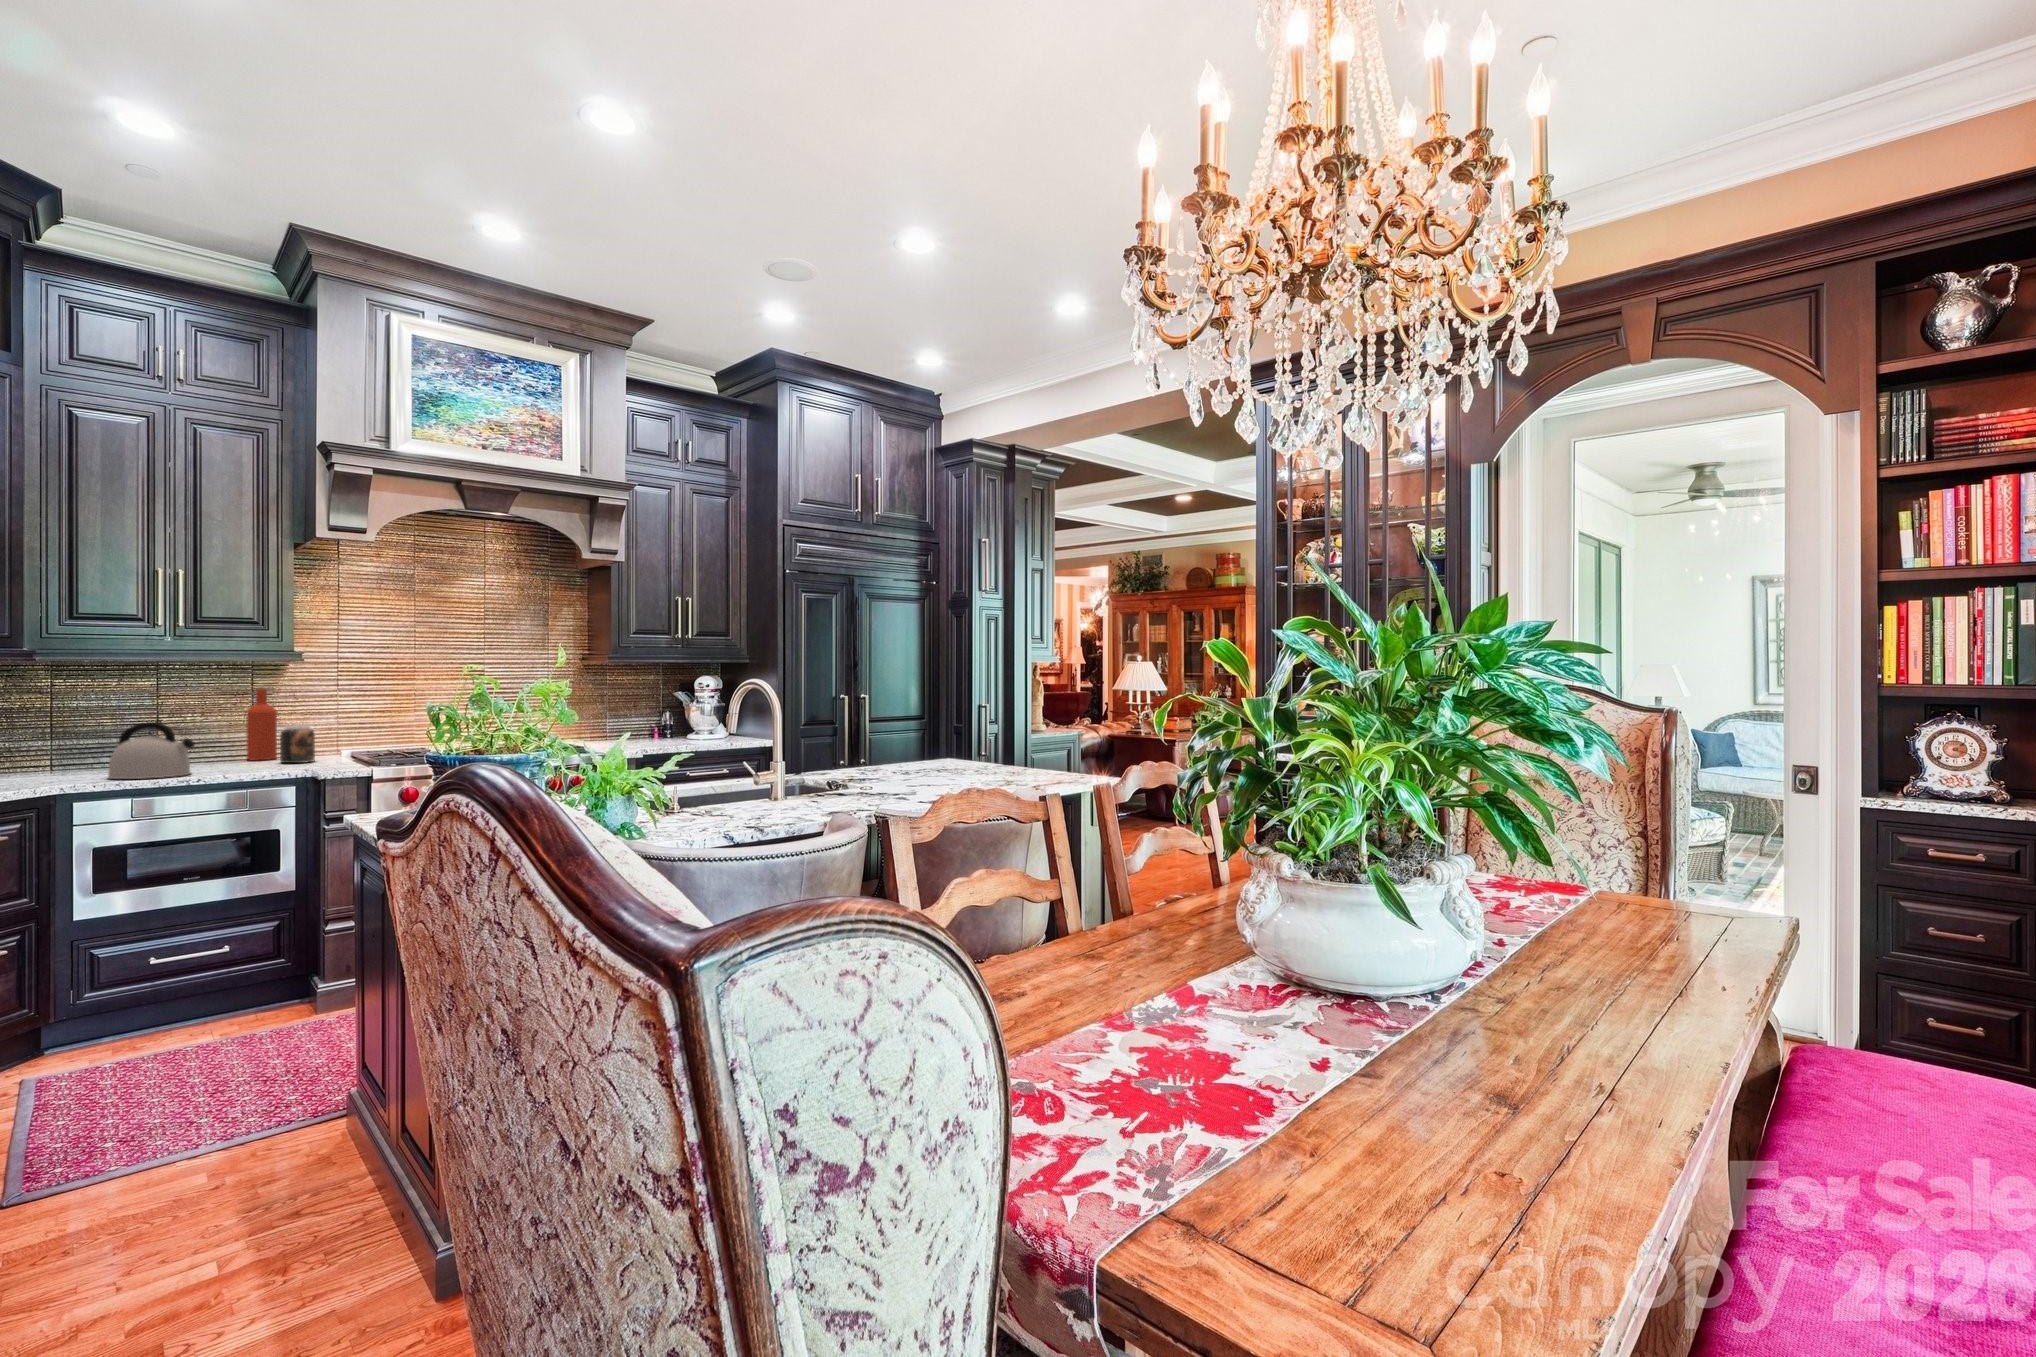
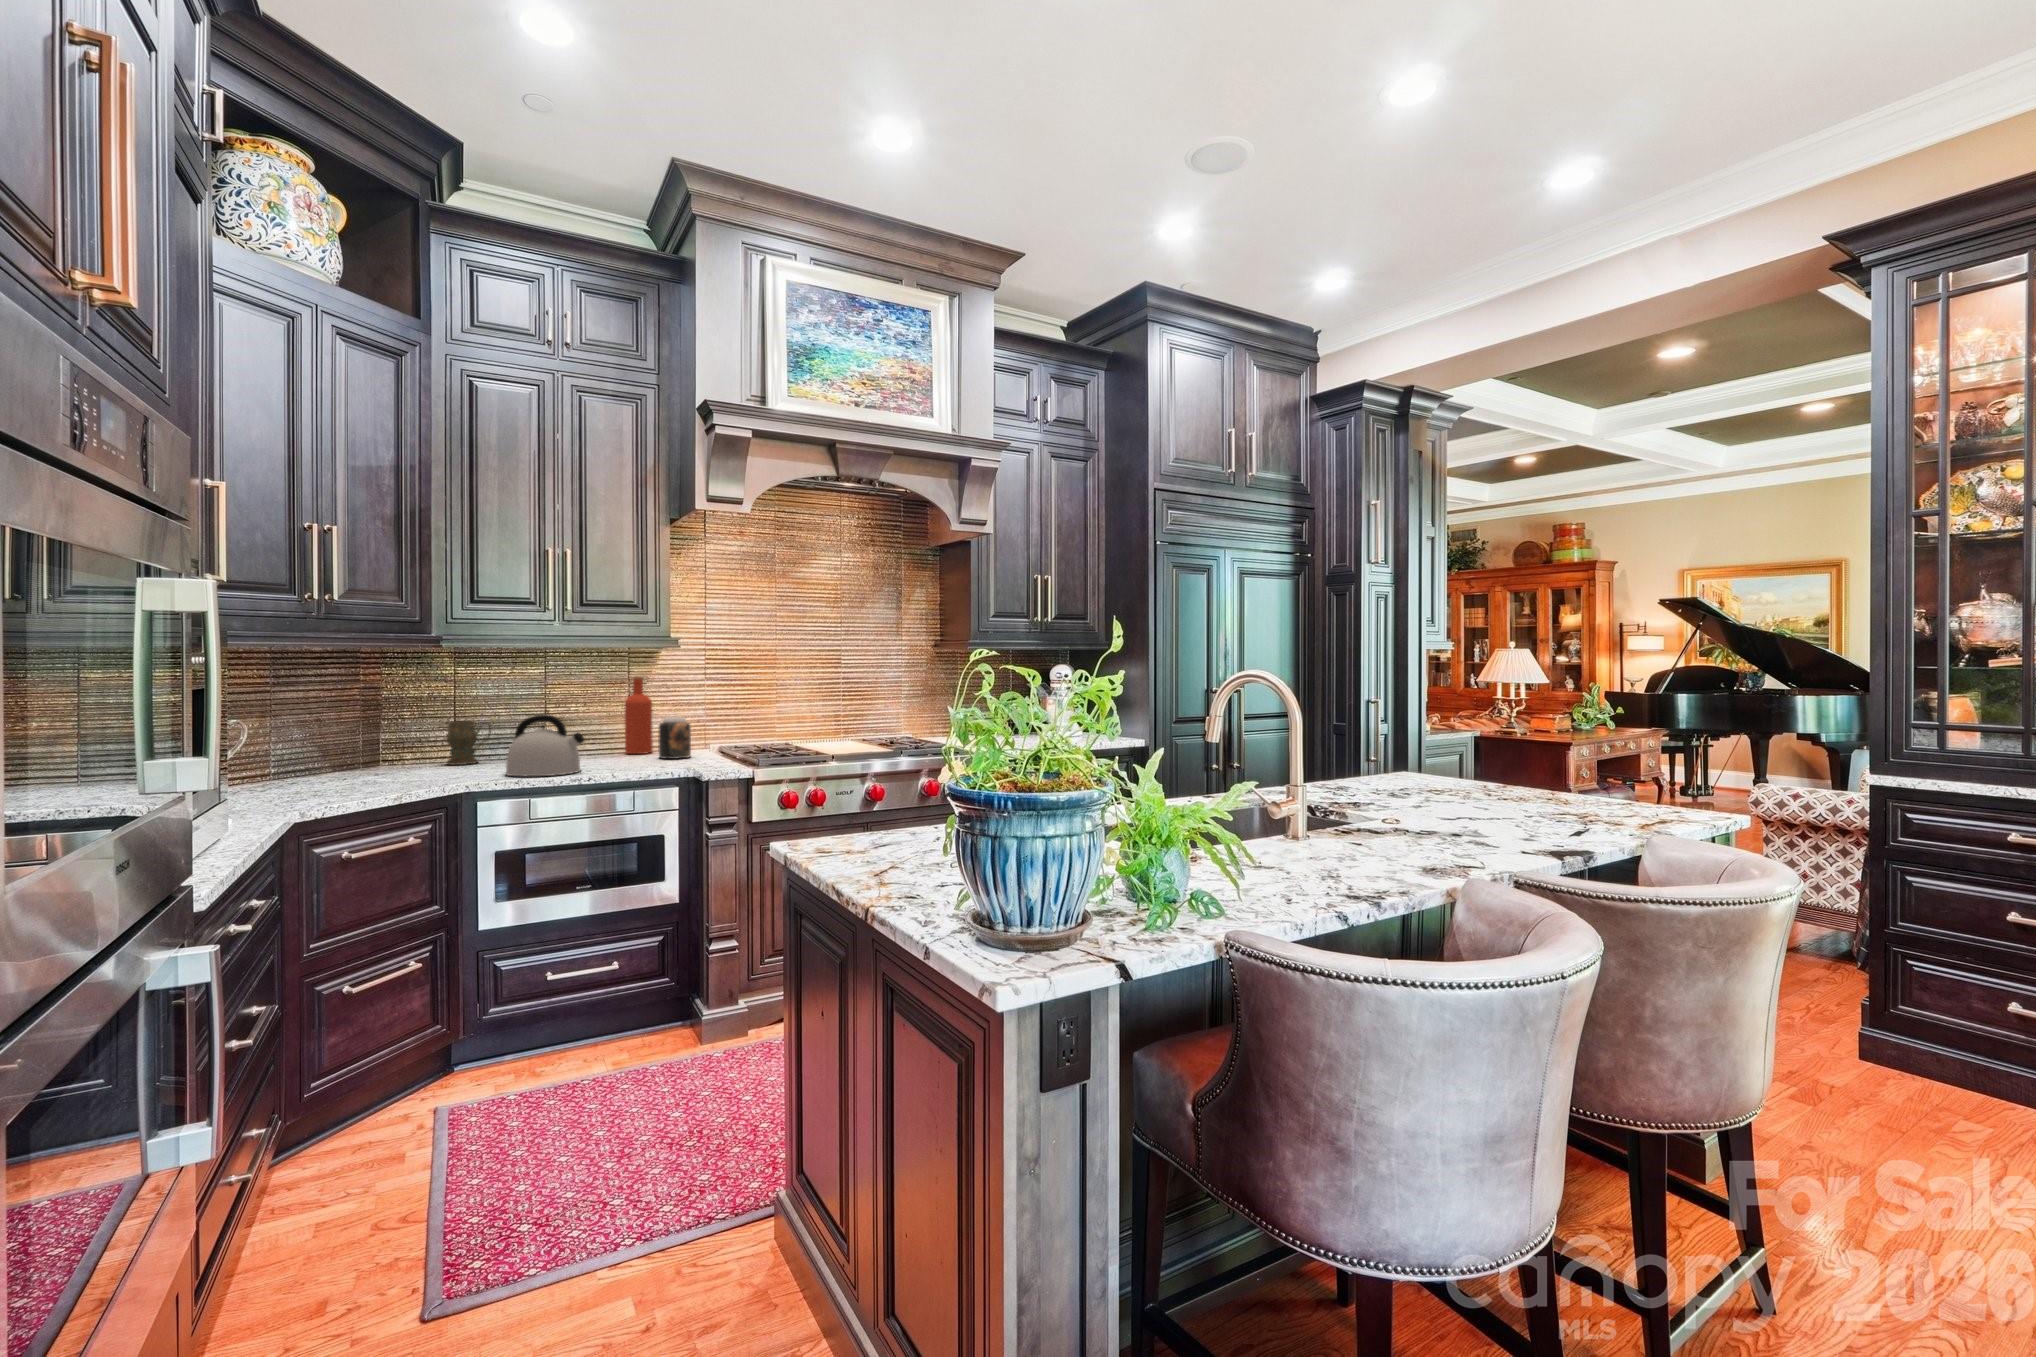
mug: none [43,730,96,772] -> present [446,721,491,765]

